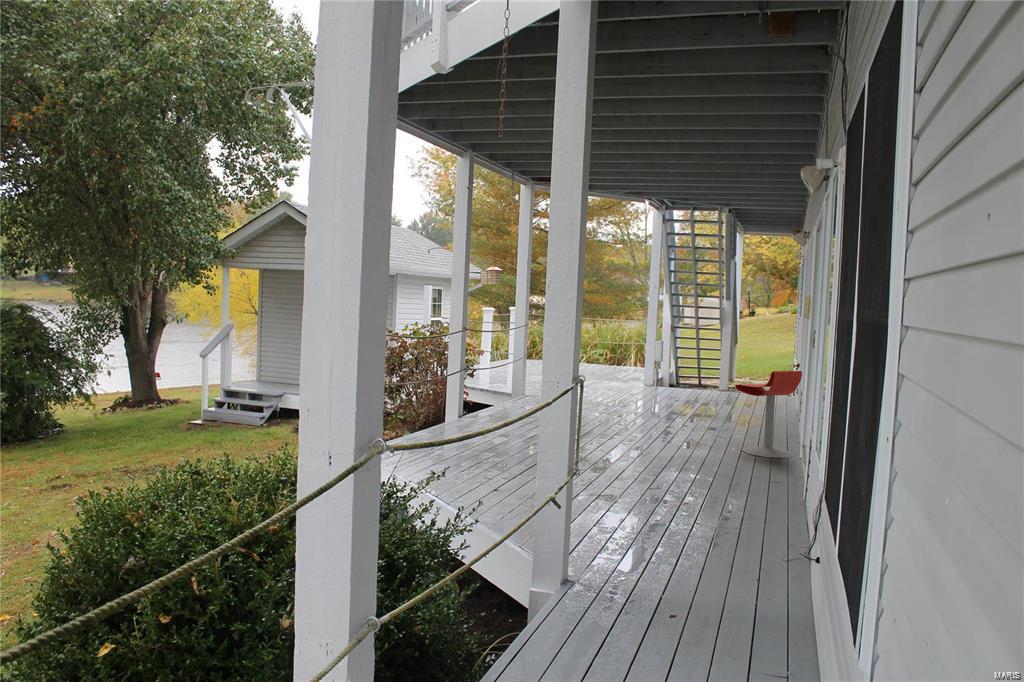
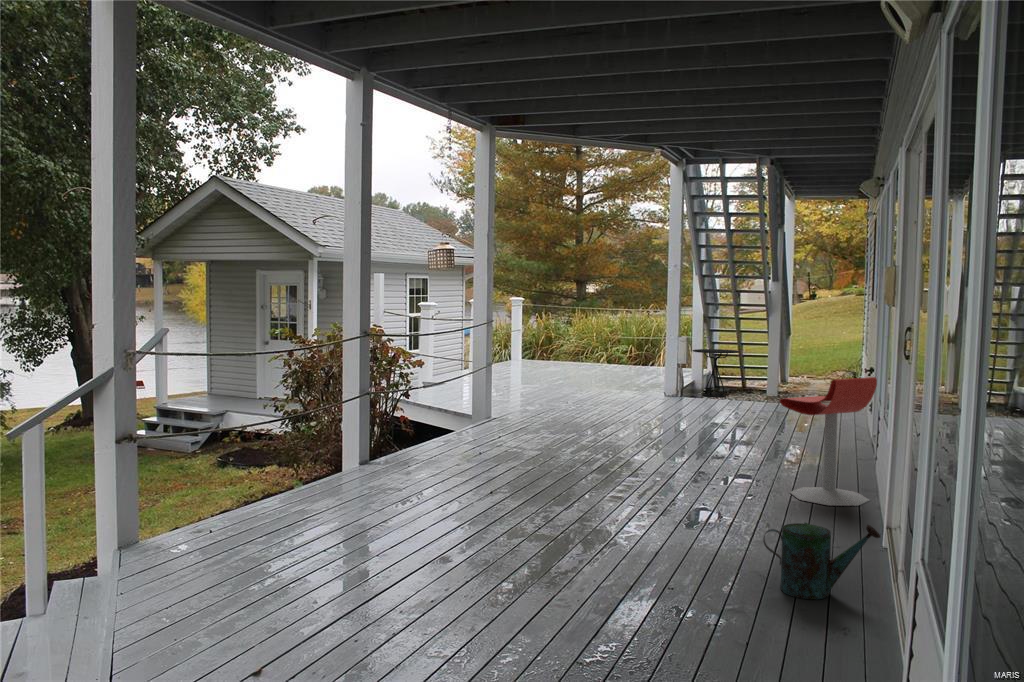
side table: none [663,352,699,389] -> present [692,349,739,397]
watering can: none [729,457,801,503] -> present [764,522,881,599]

